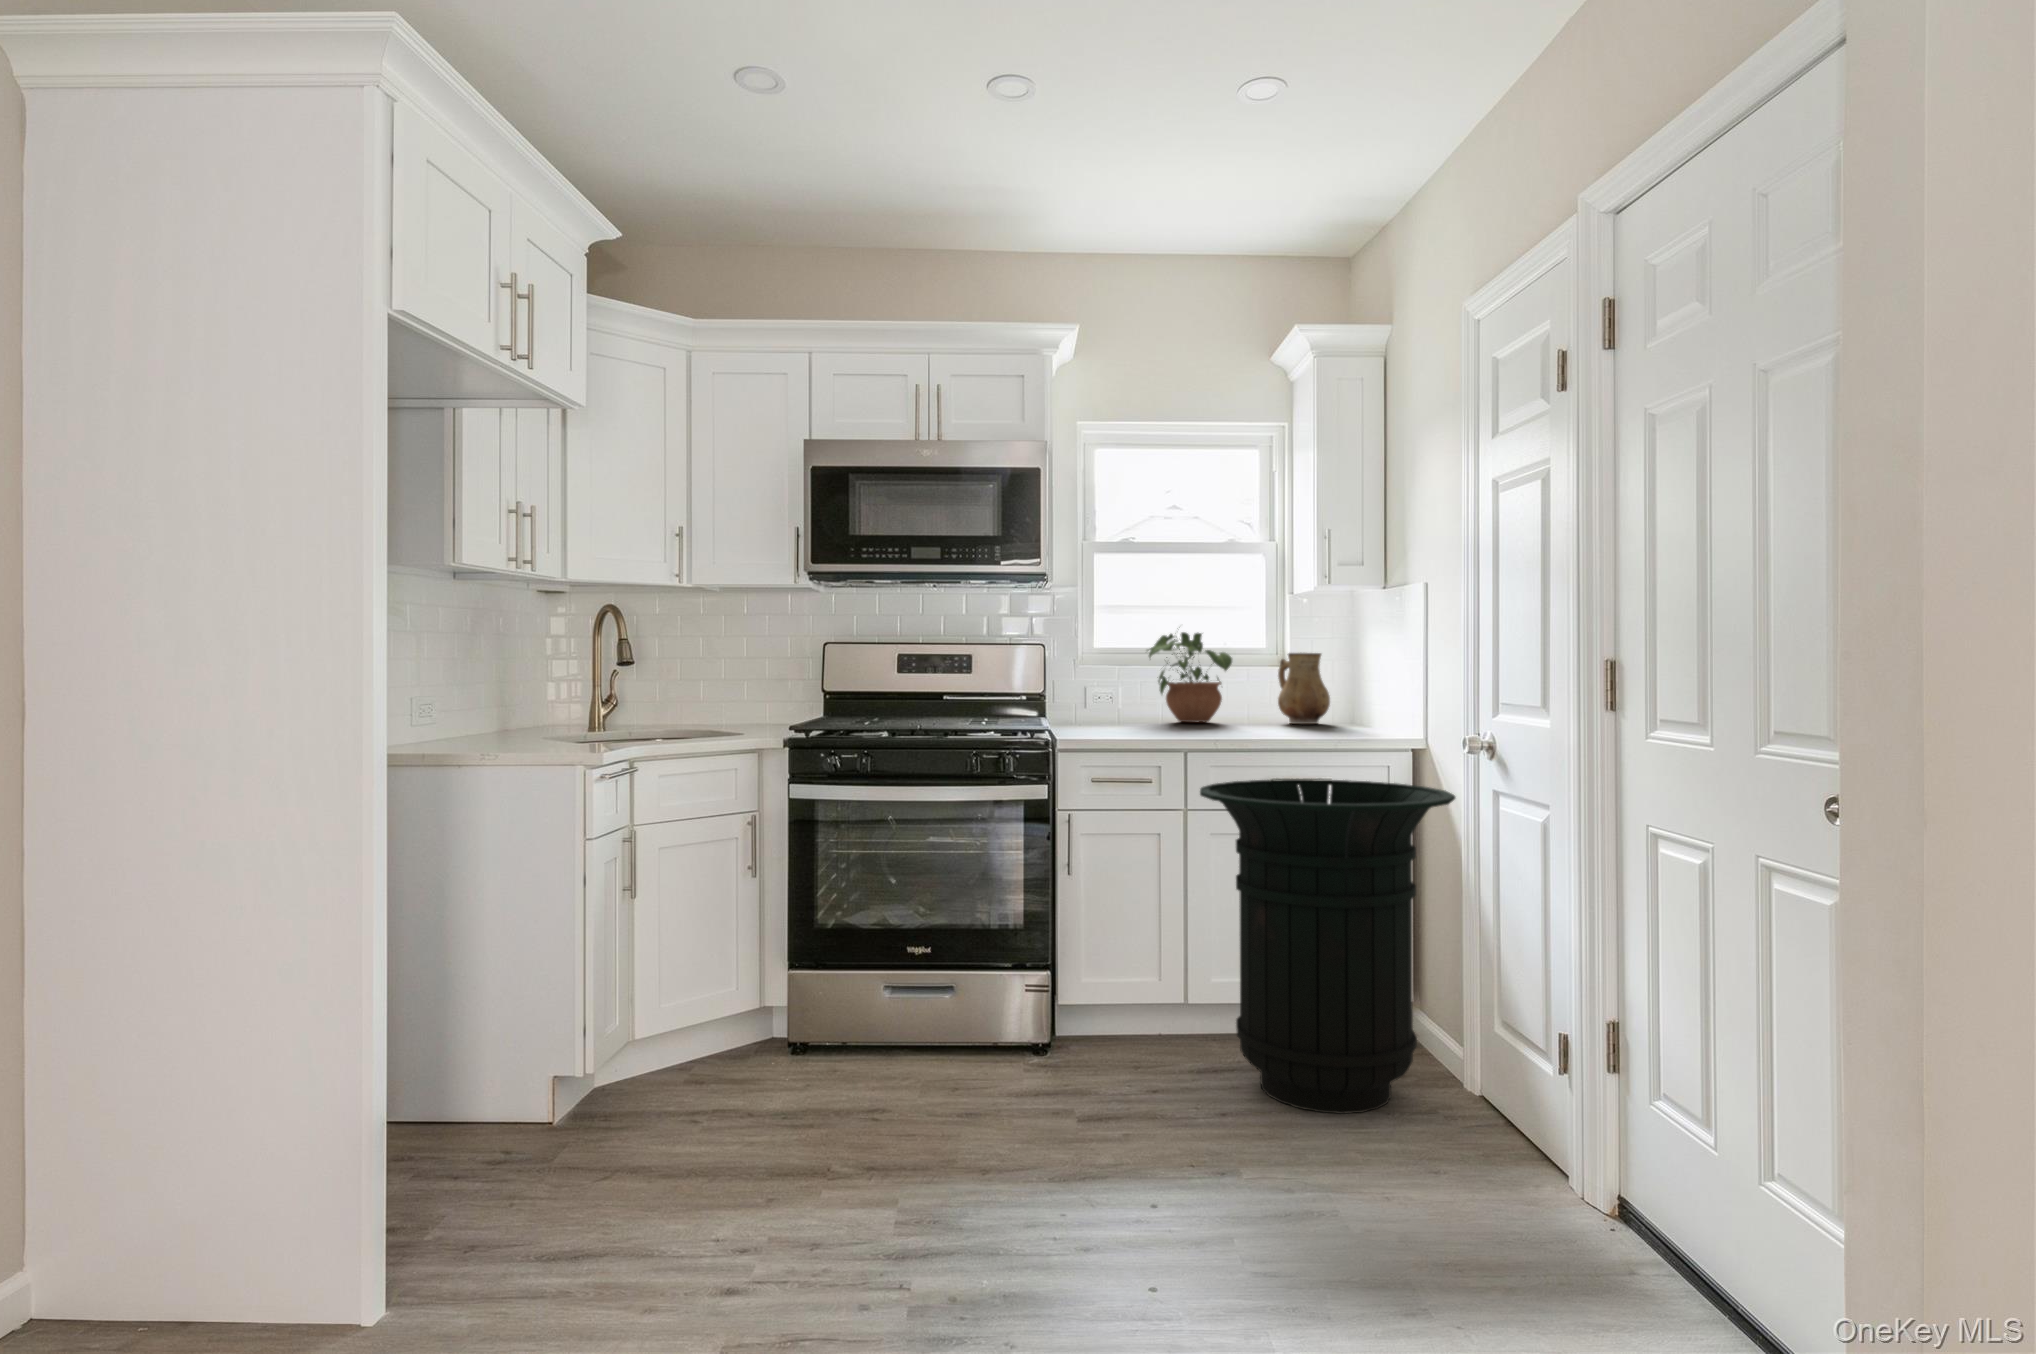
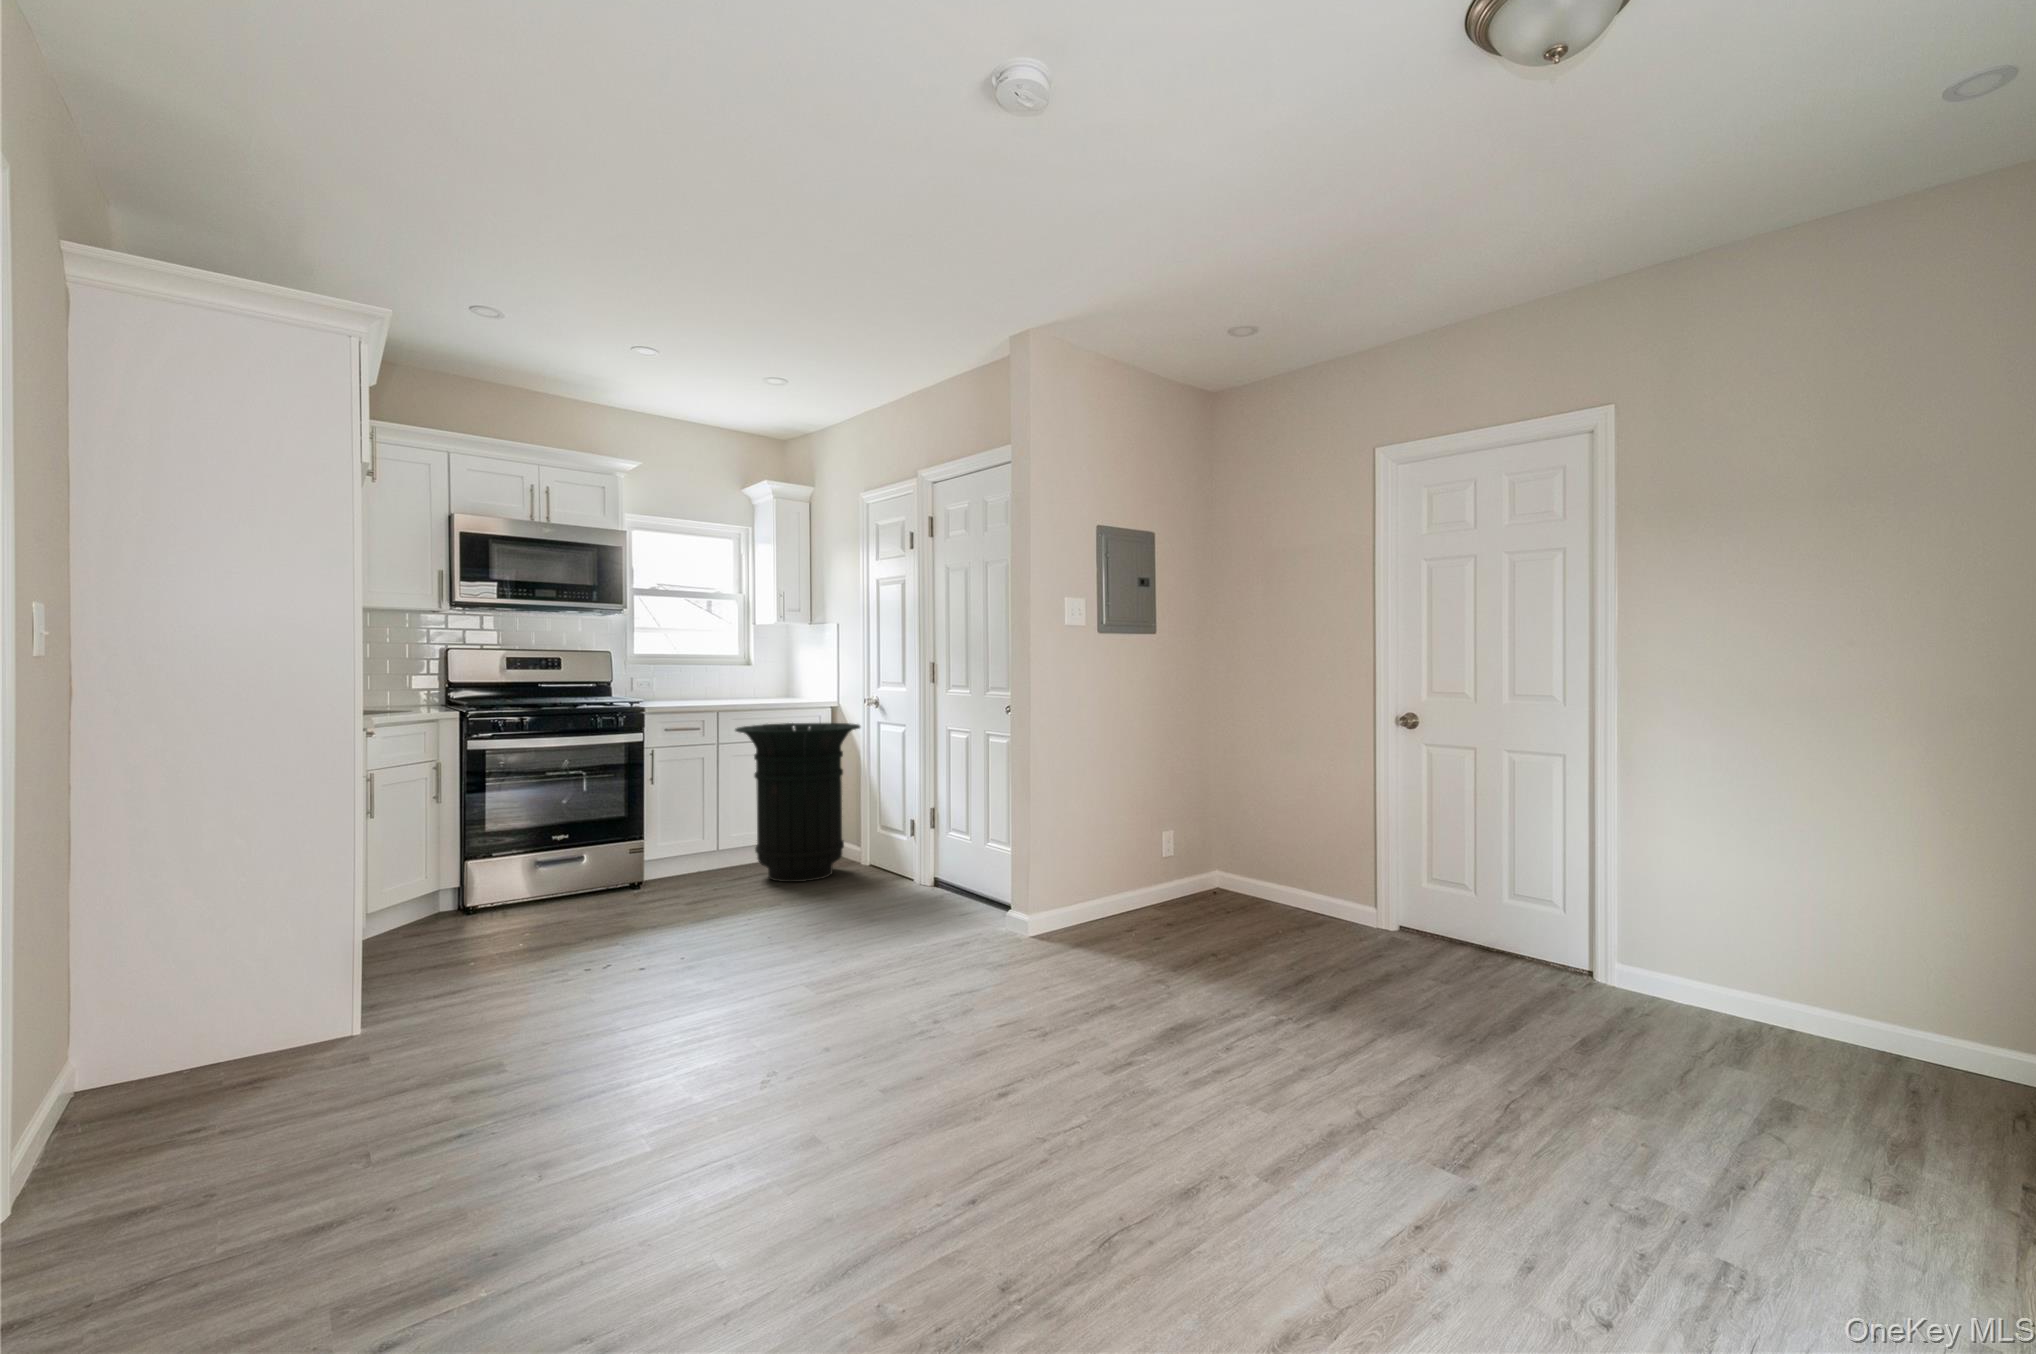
potted plant: present [1149,632,1232,722] -> none [668,640,724,697]
ceramic pitcher: present [1278,653,1330,724] -> none [746,657,777,697]

